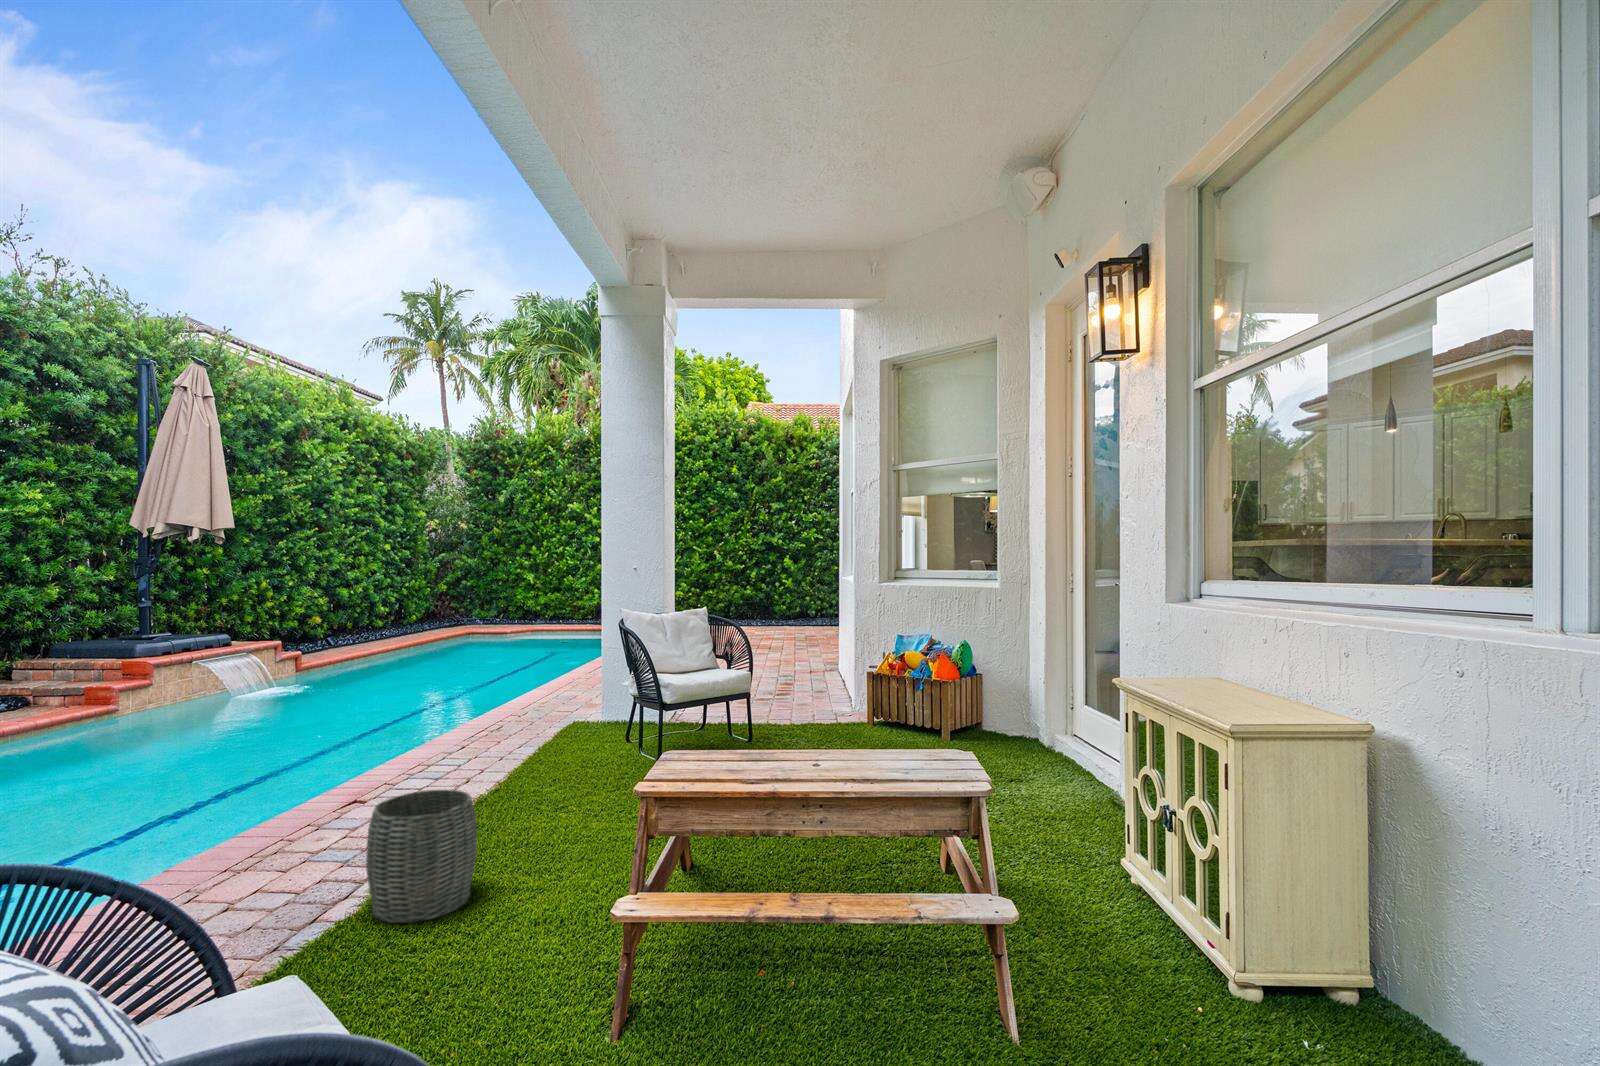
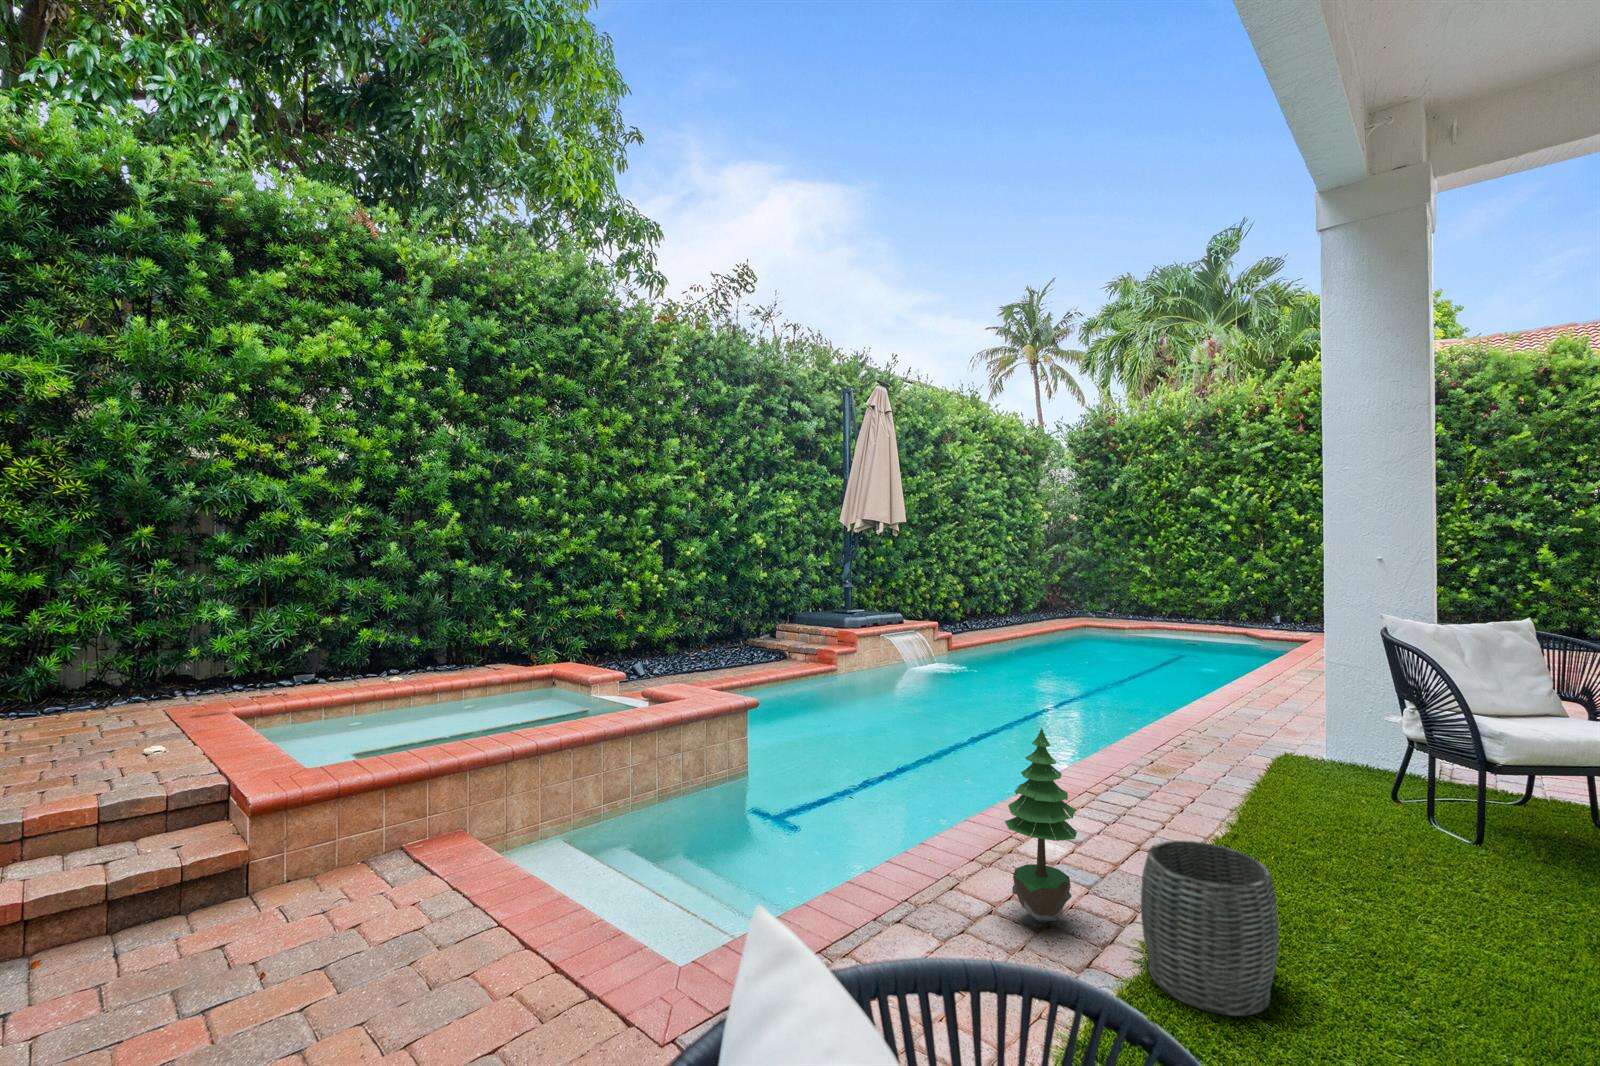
potted tree: none [243,716,322,902] -> present [1005,728,1077,922]

